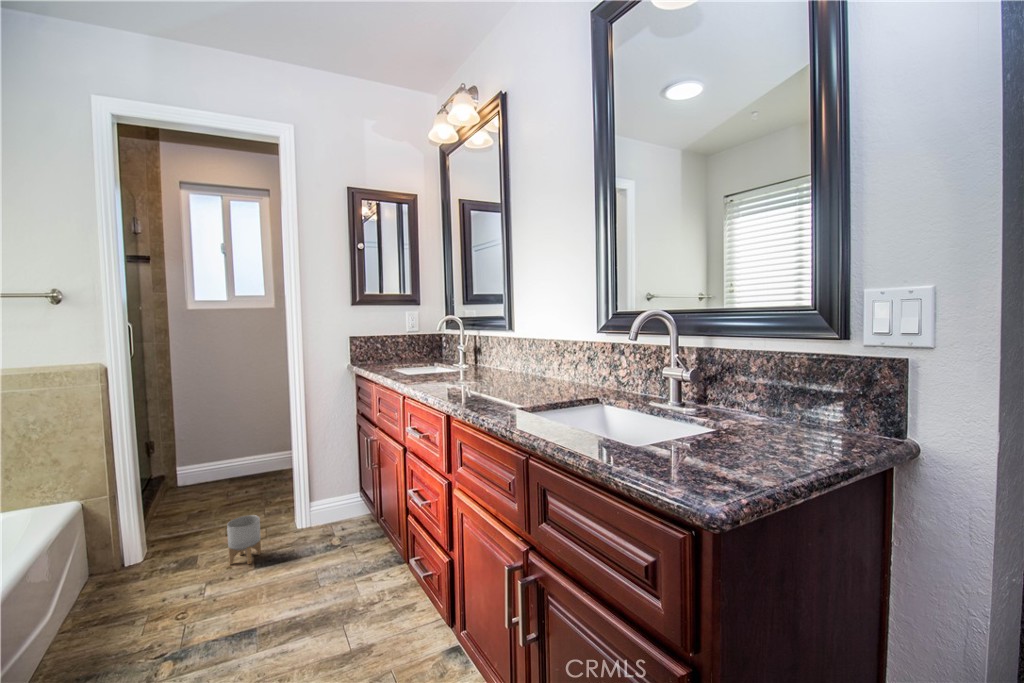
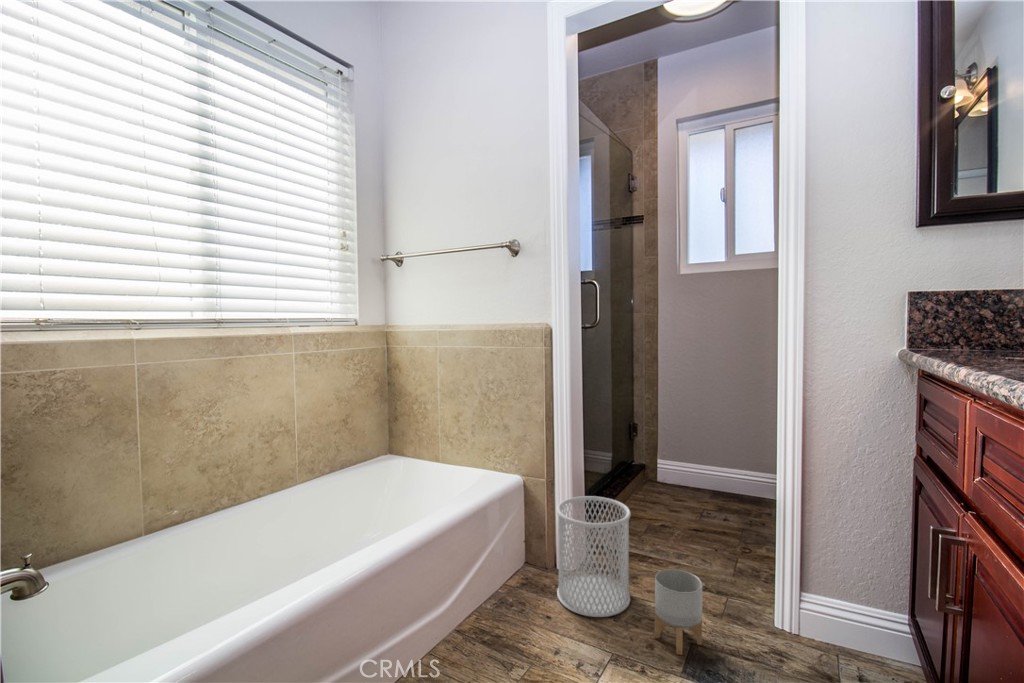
wastebasket: none [129,493,201,584] -> present [557,496,631,617]

